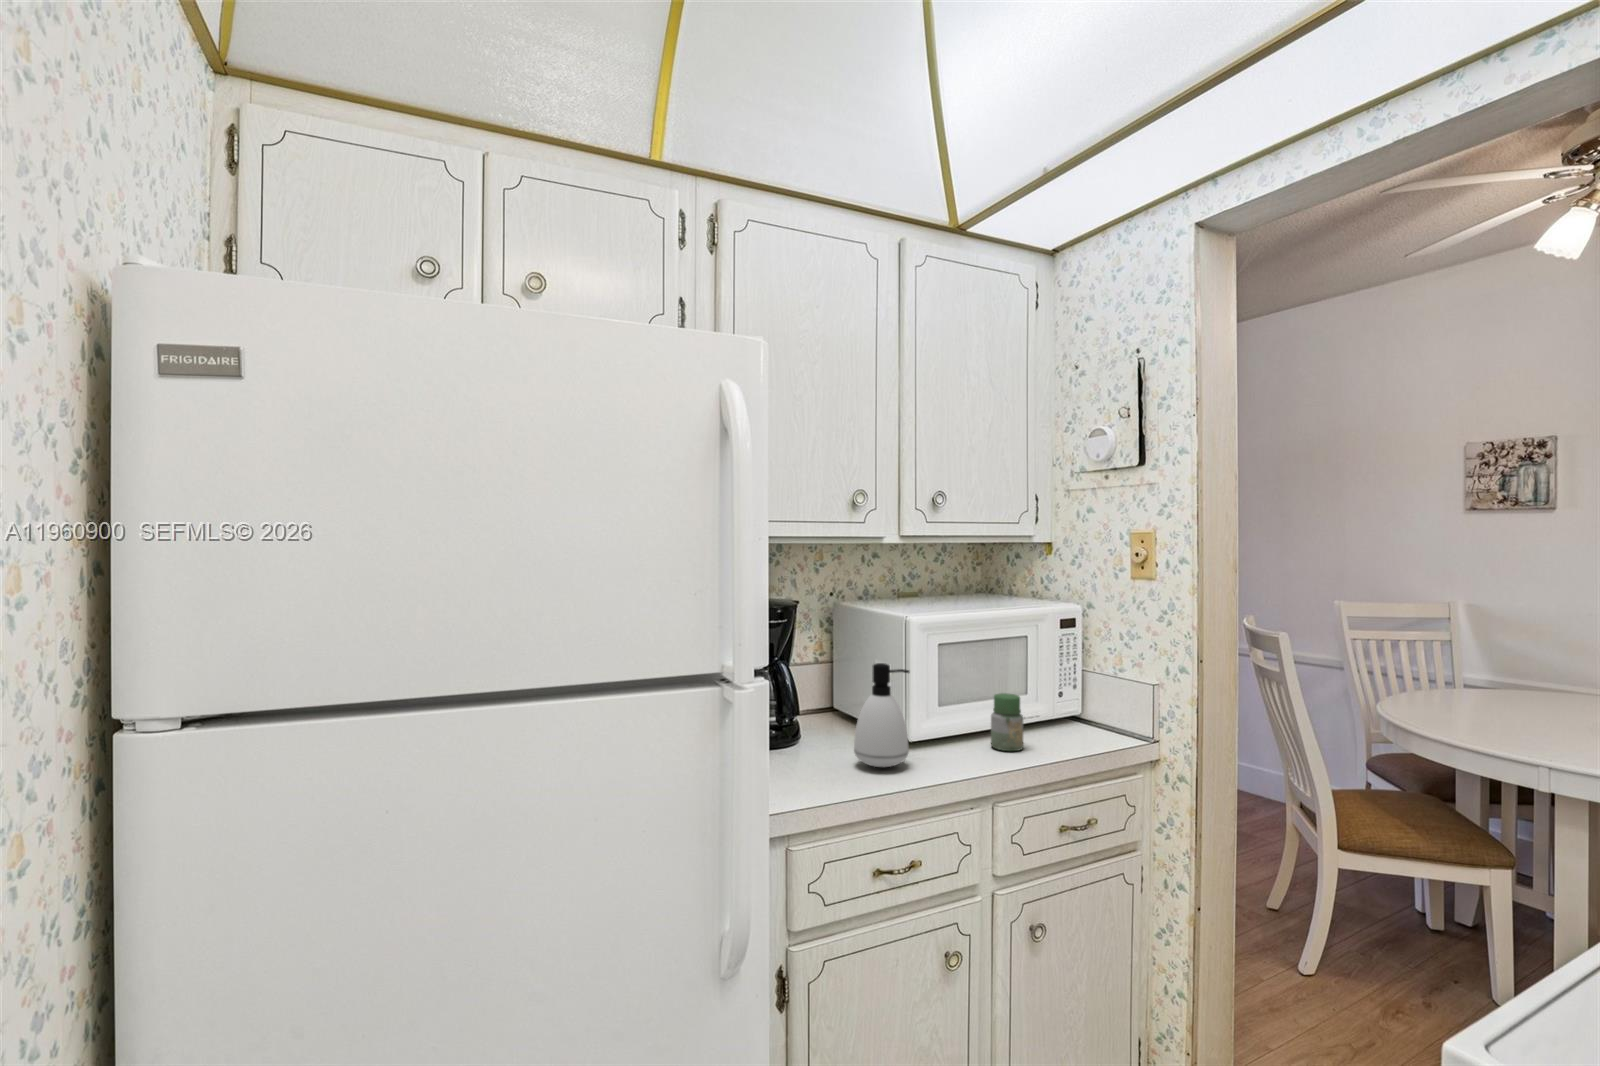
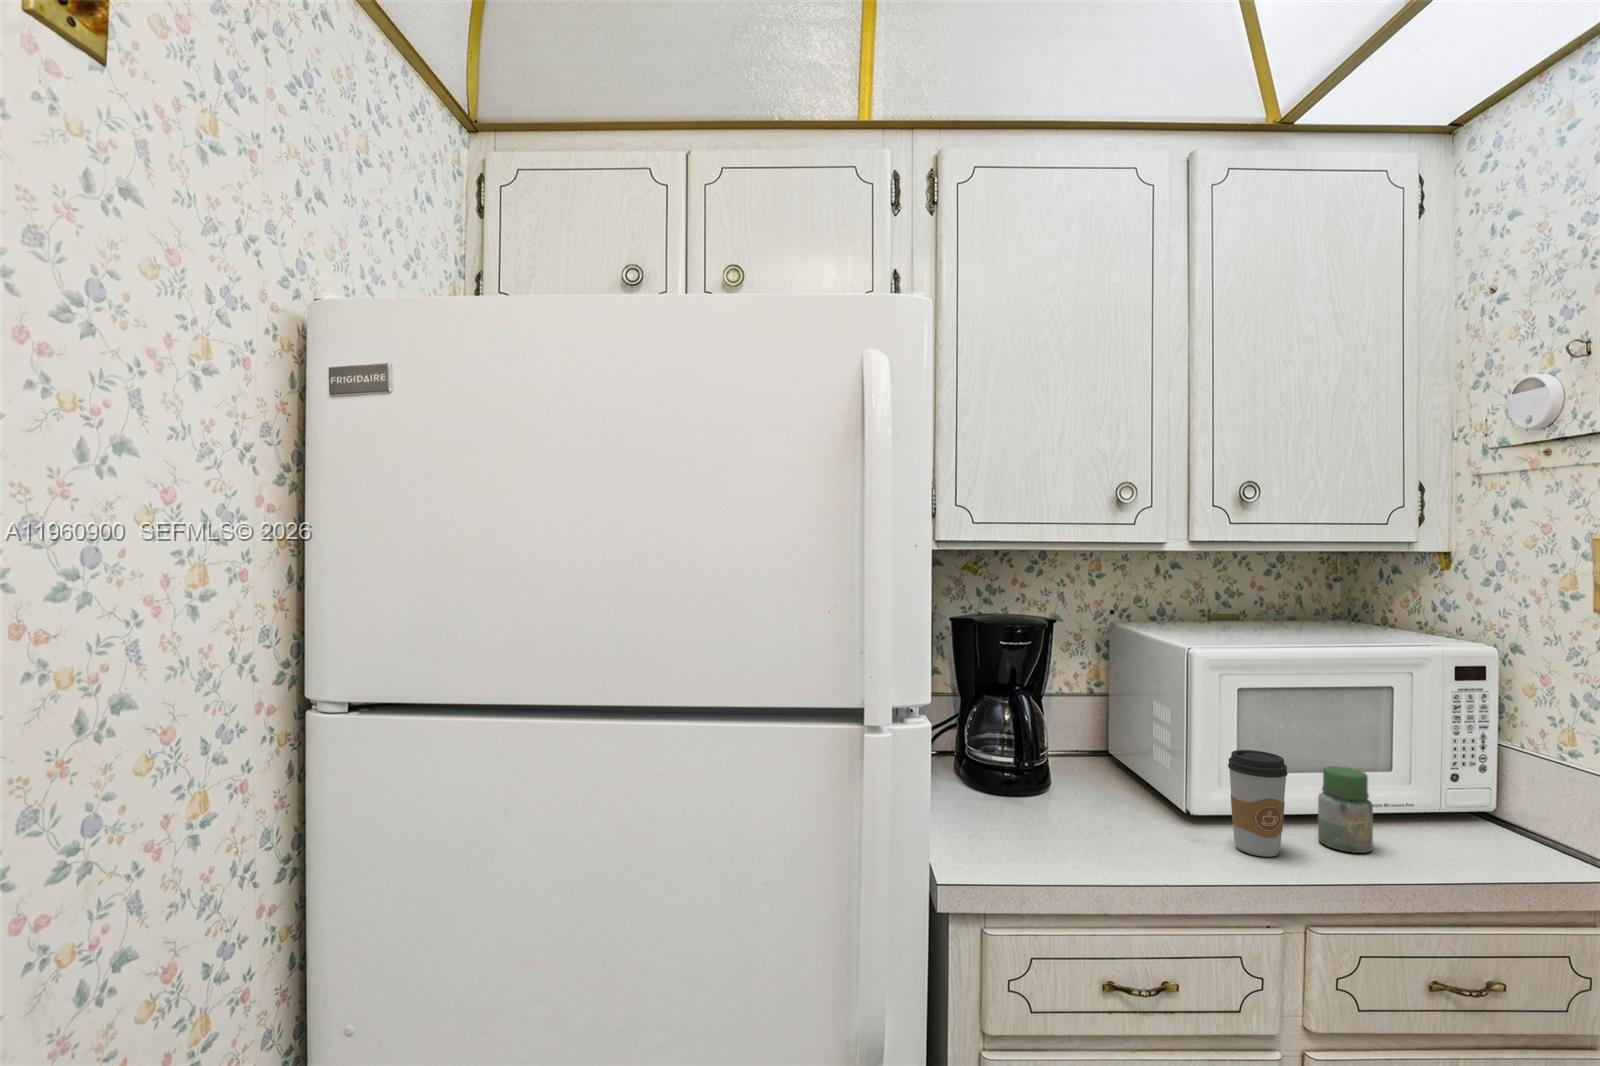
soap dispenser: present [854,663,910,767] -> none [1099,707,1176,845]
coffee cup: none [940,688,978,762] -> present [1228,750,1288,857]

